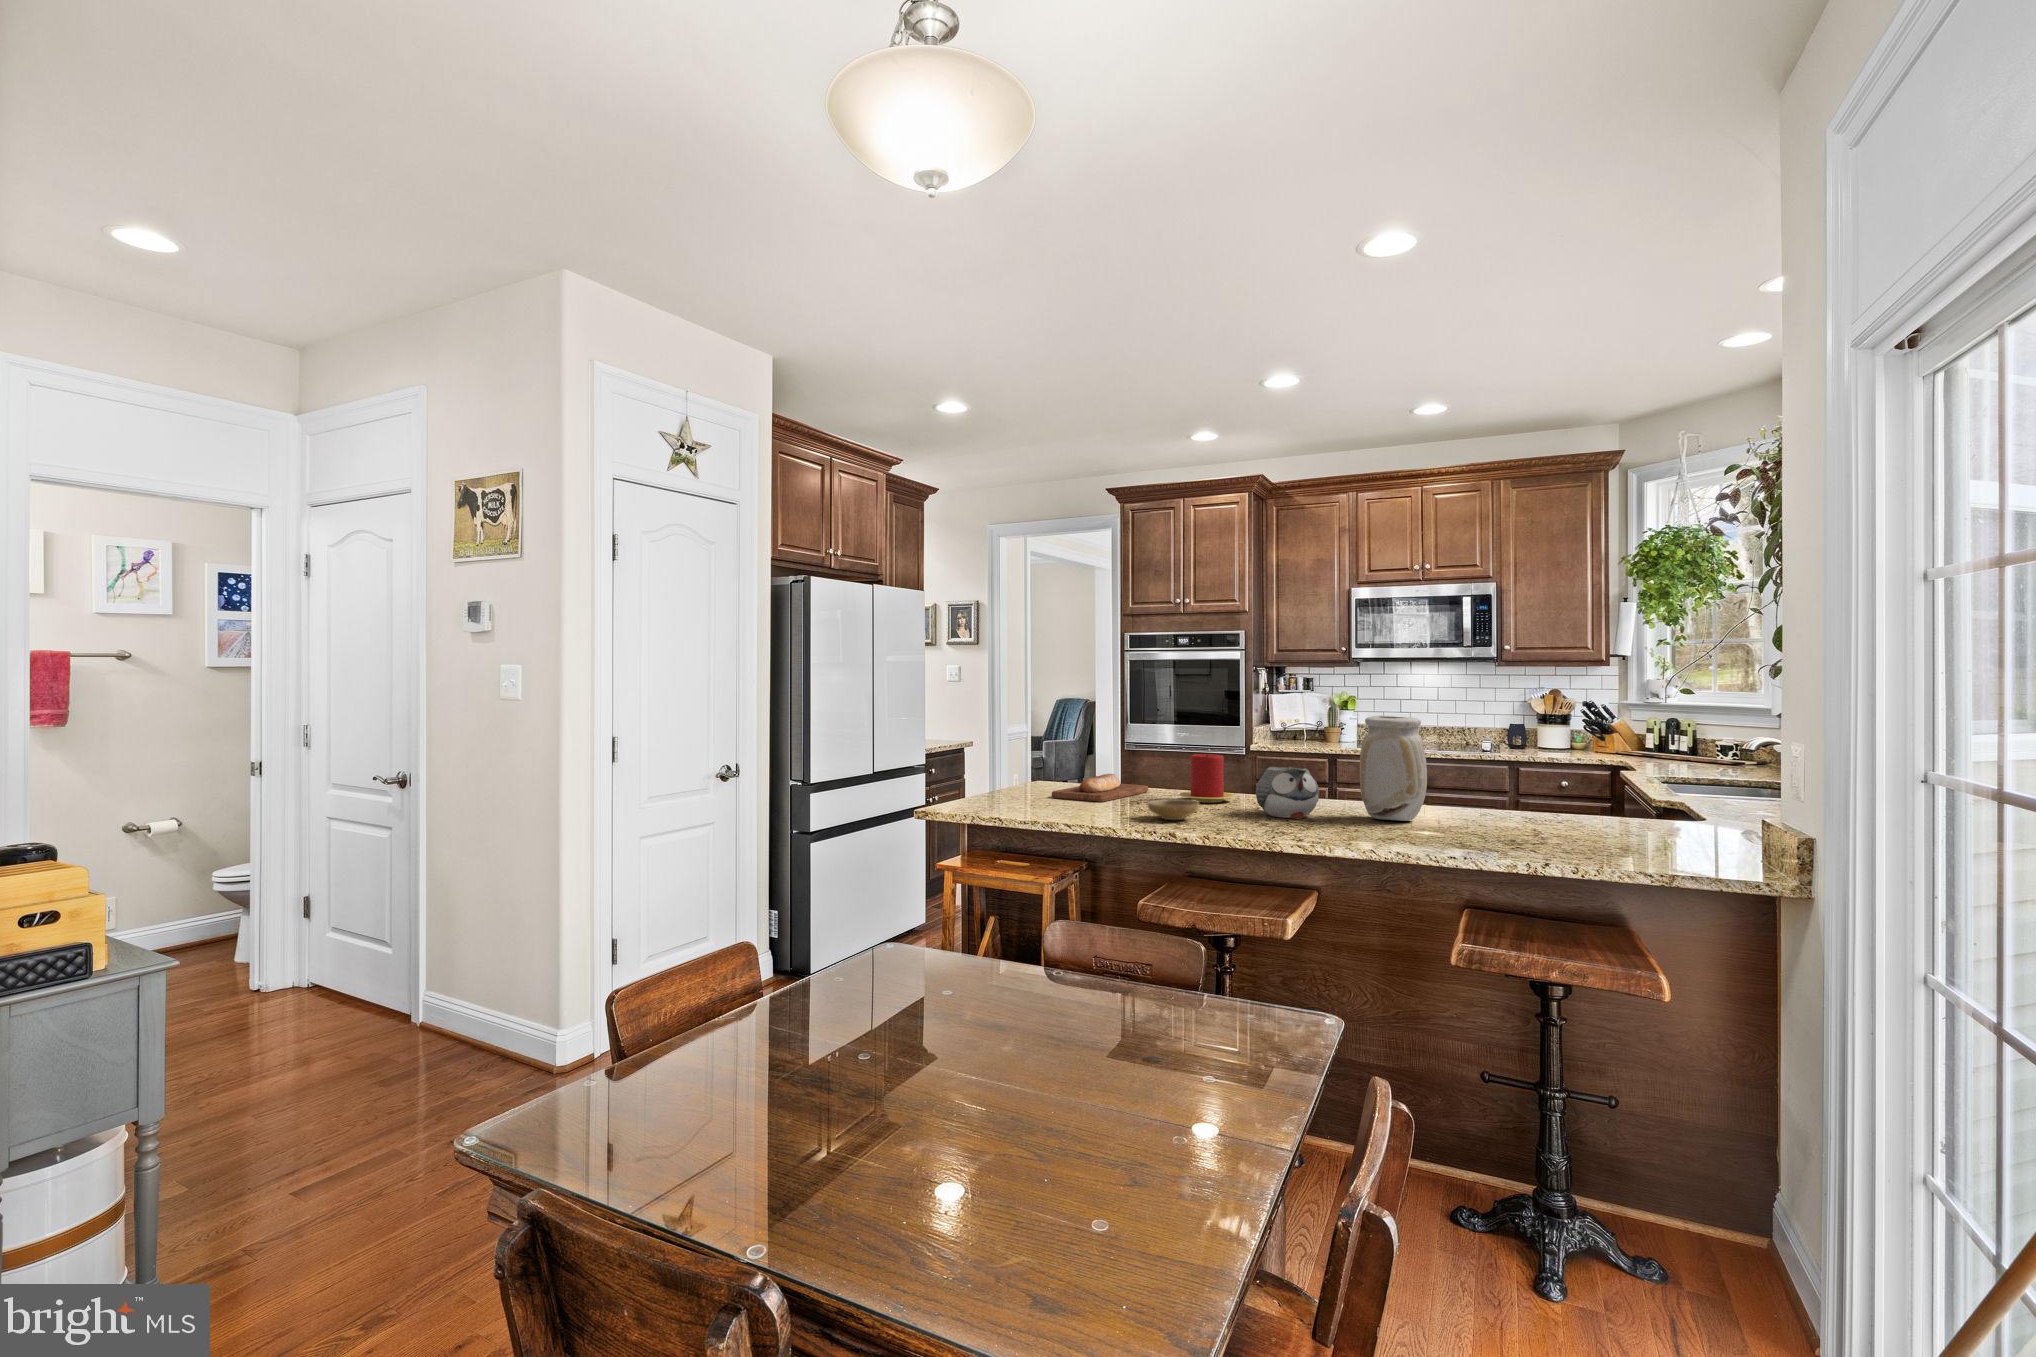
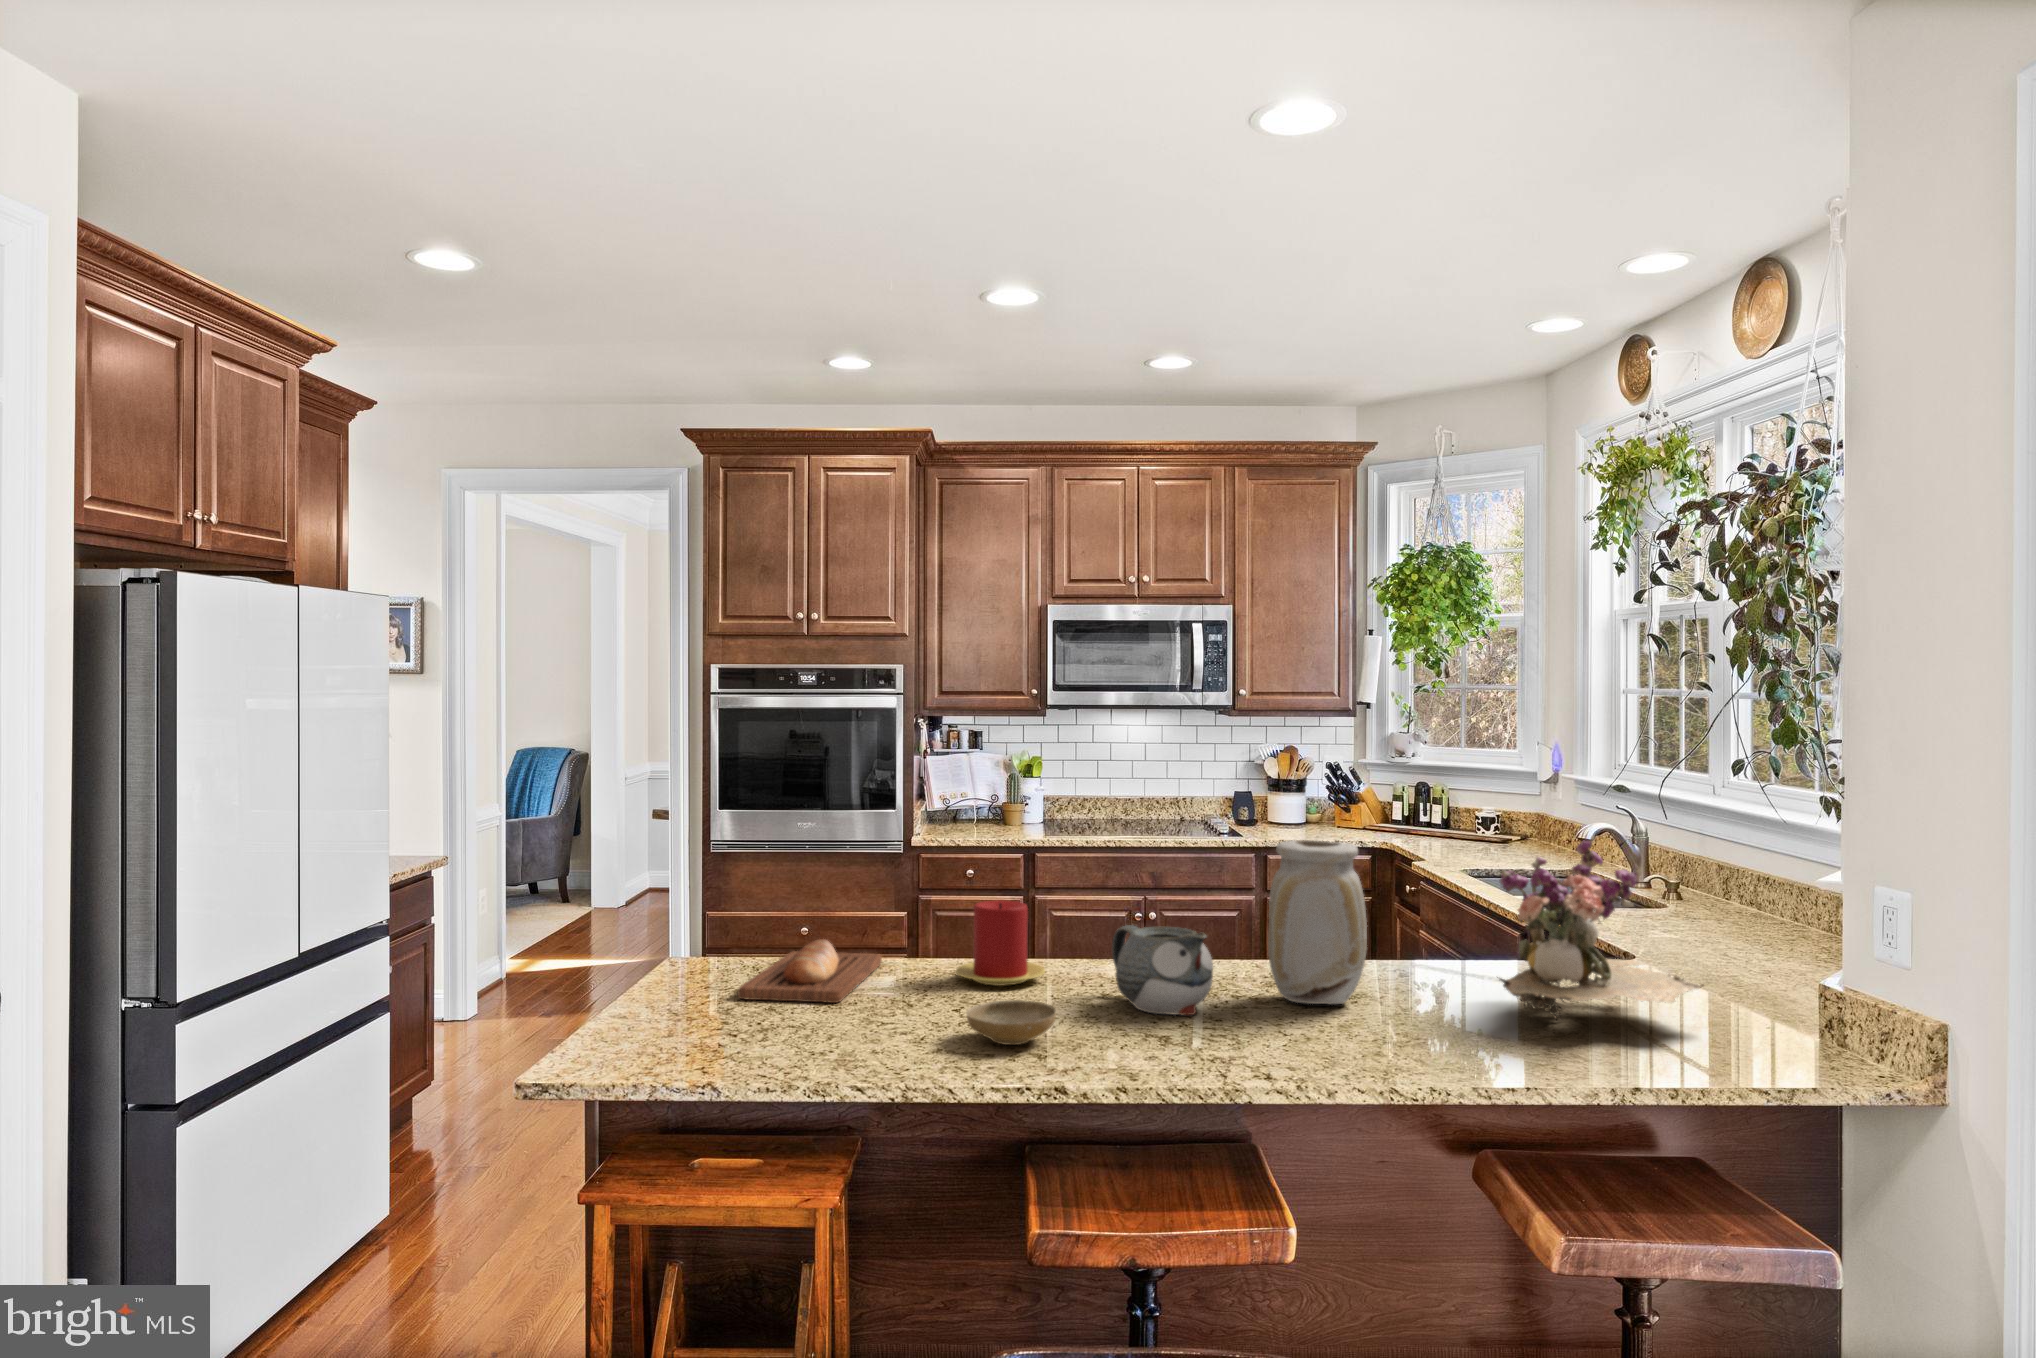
flower arrangement: none [1500,717,1663,838] -> present [1497,836,1703,1019]

